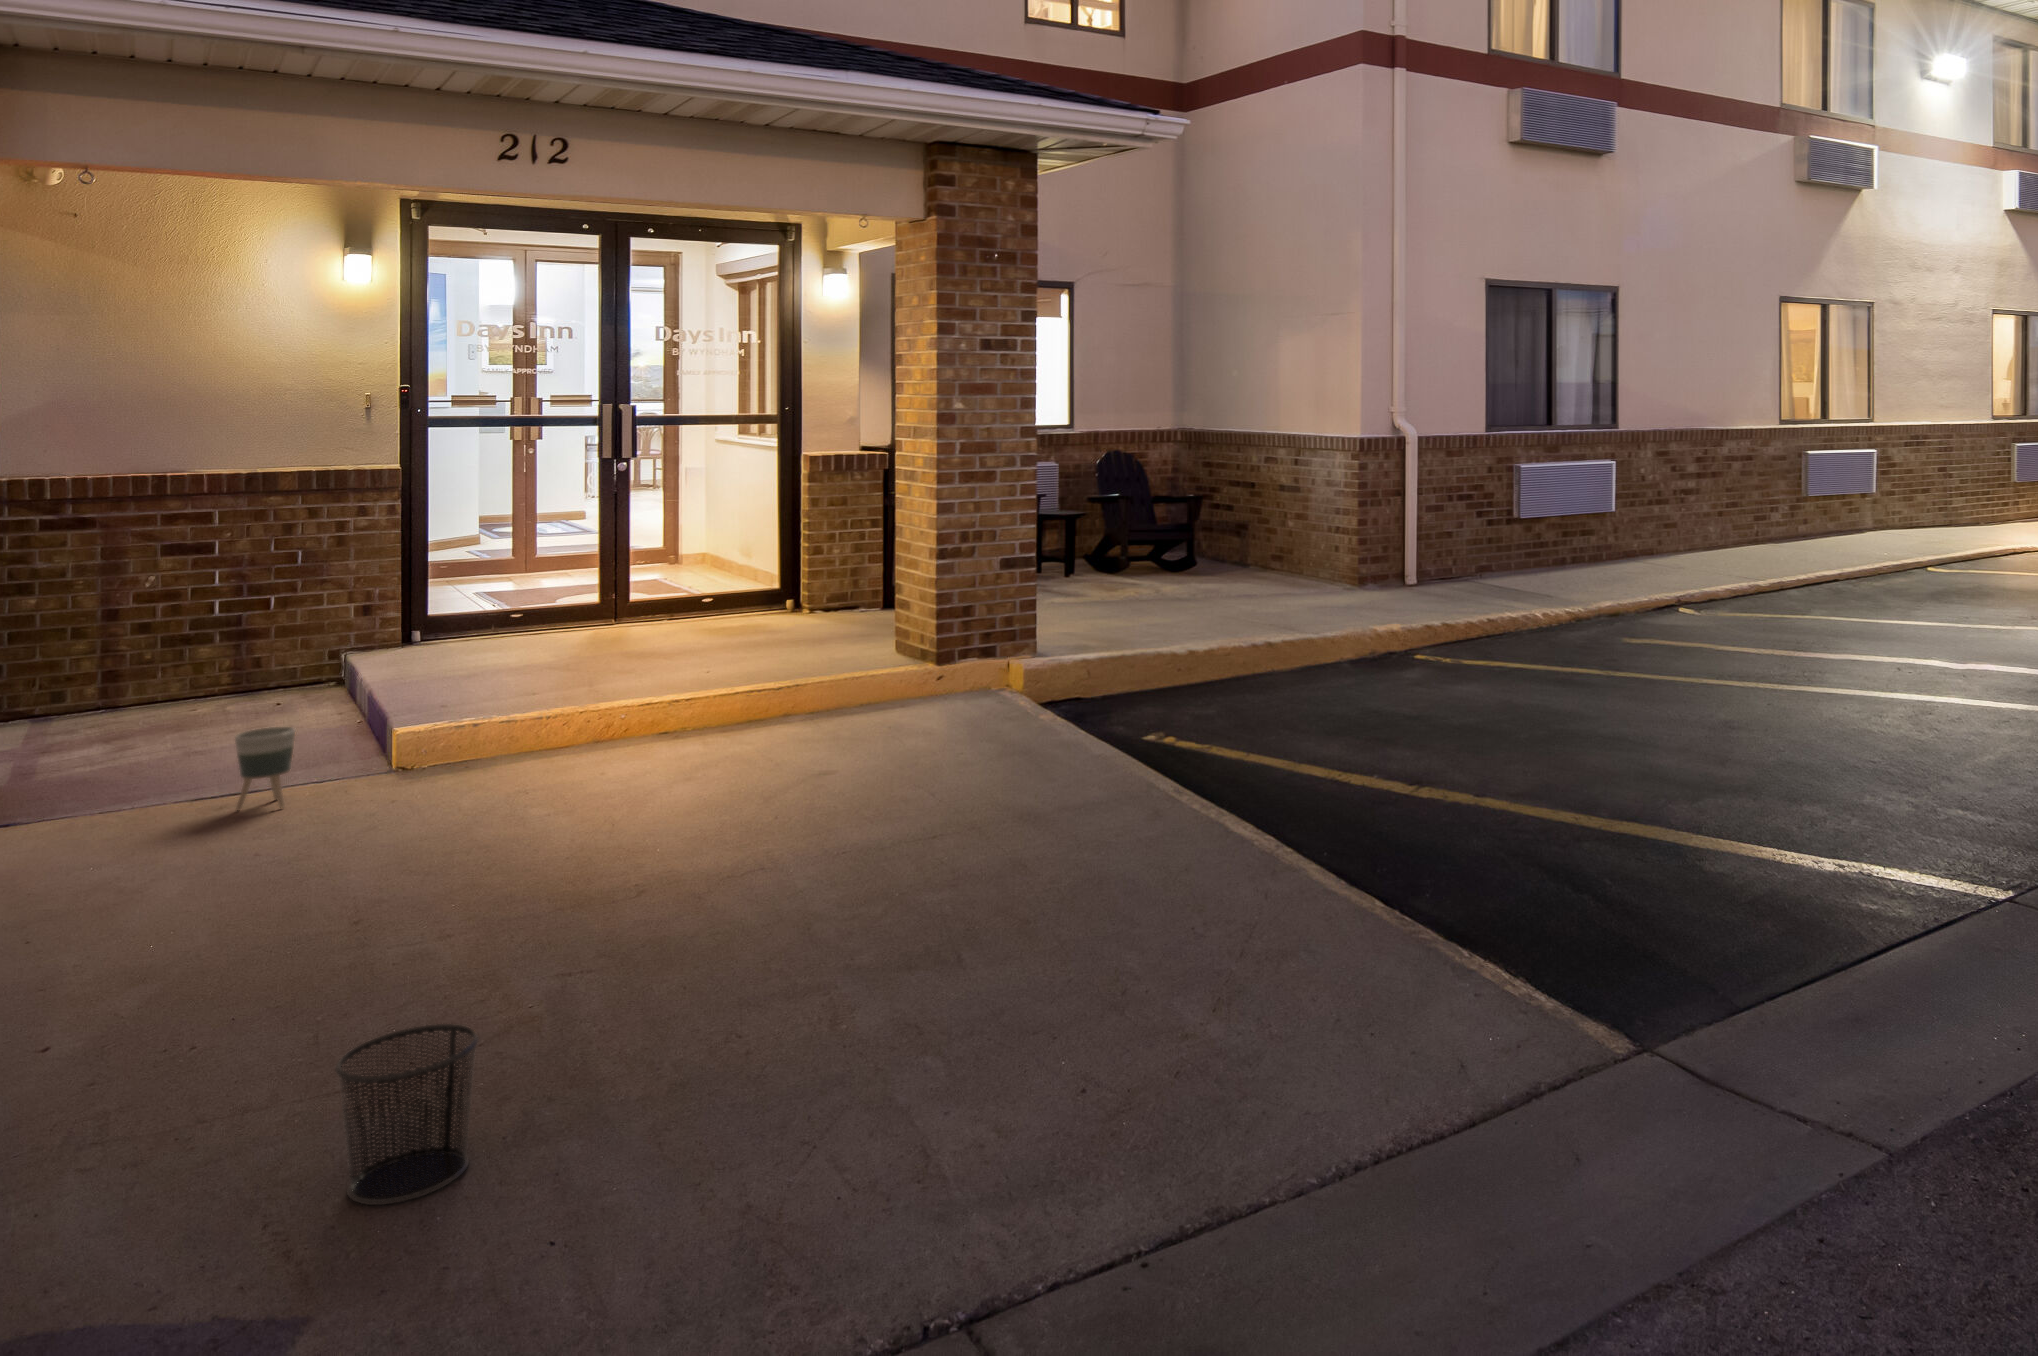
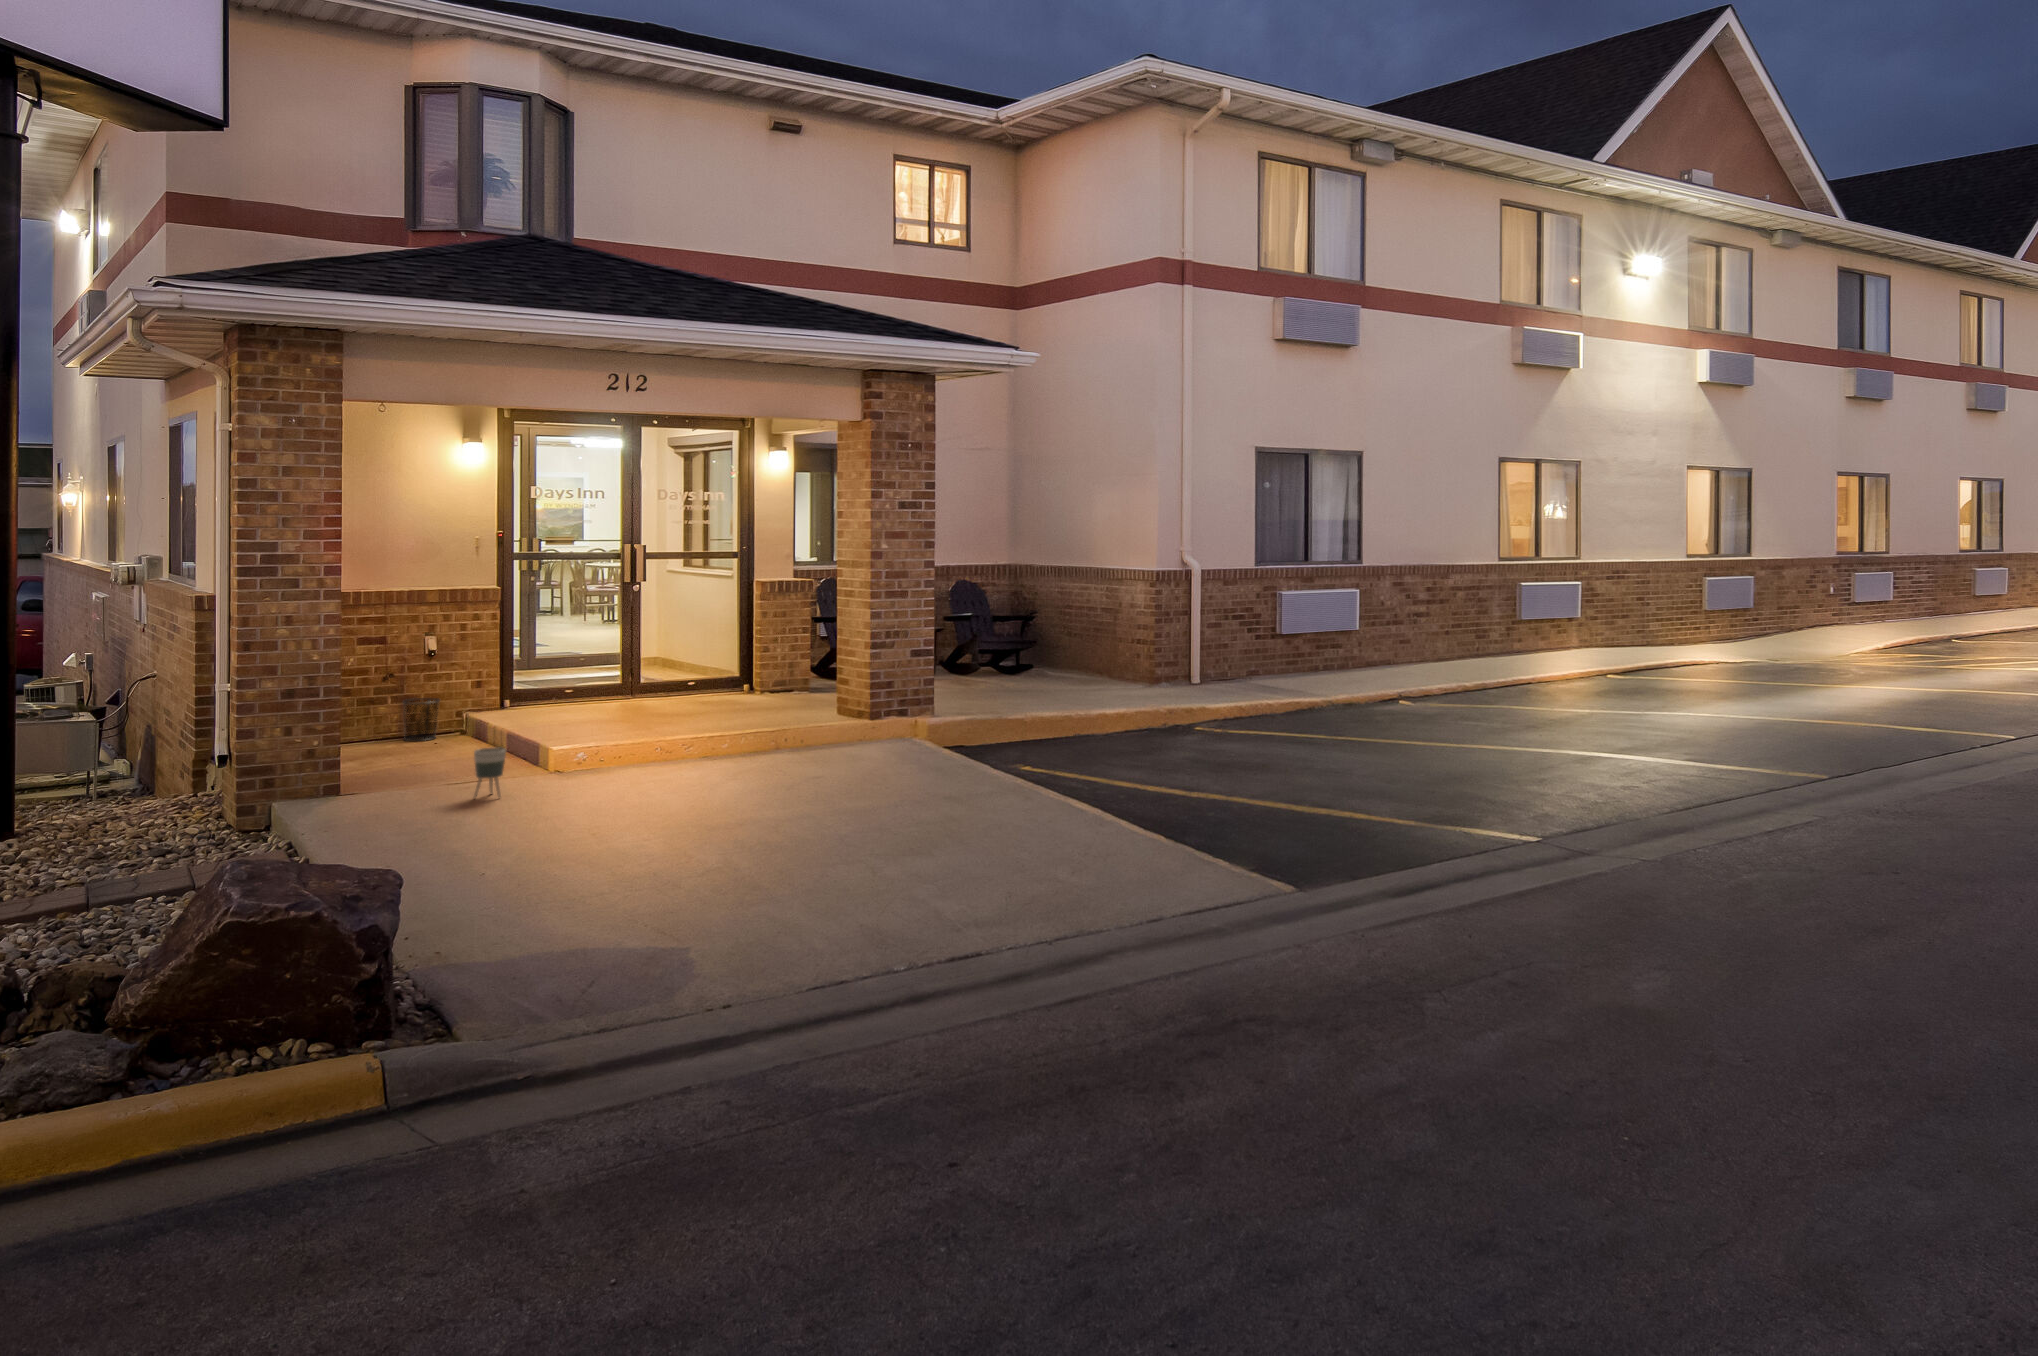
waste bin: present [335,1024,479,1205] -> present [403,698,440,741]

